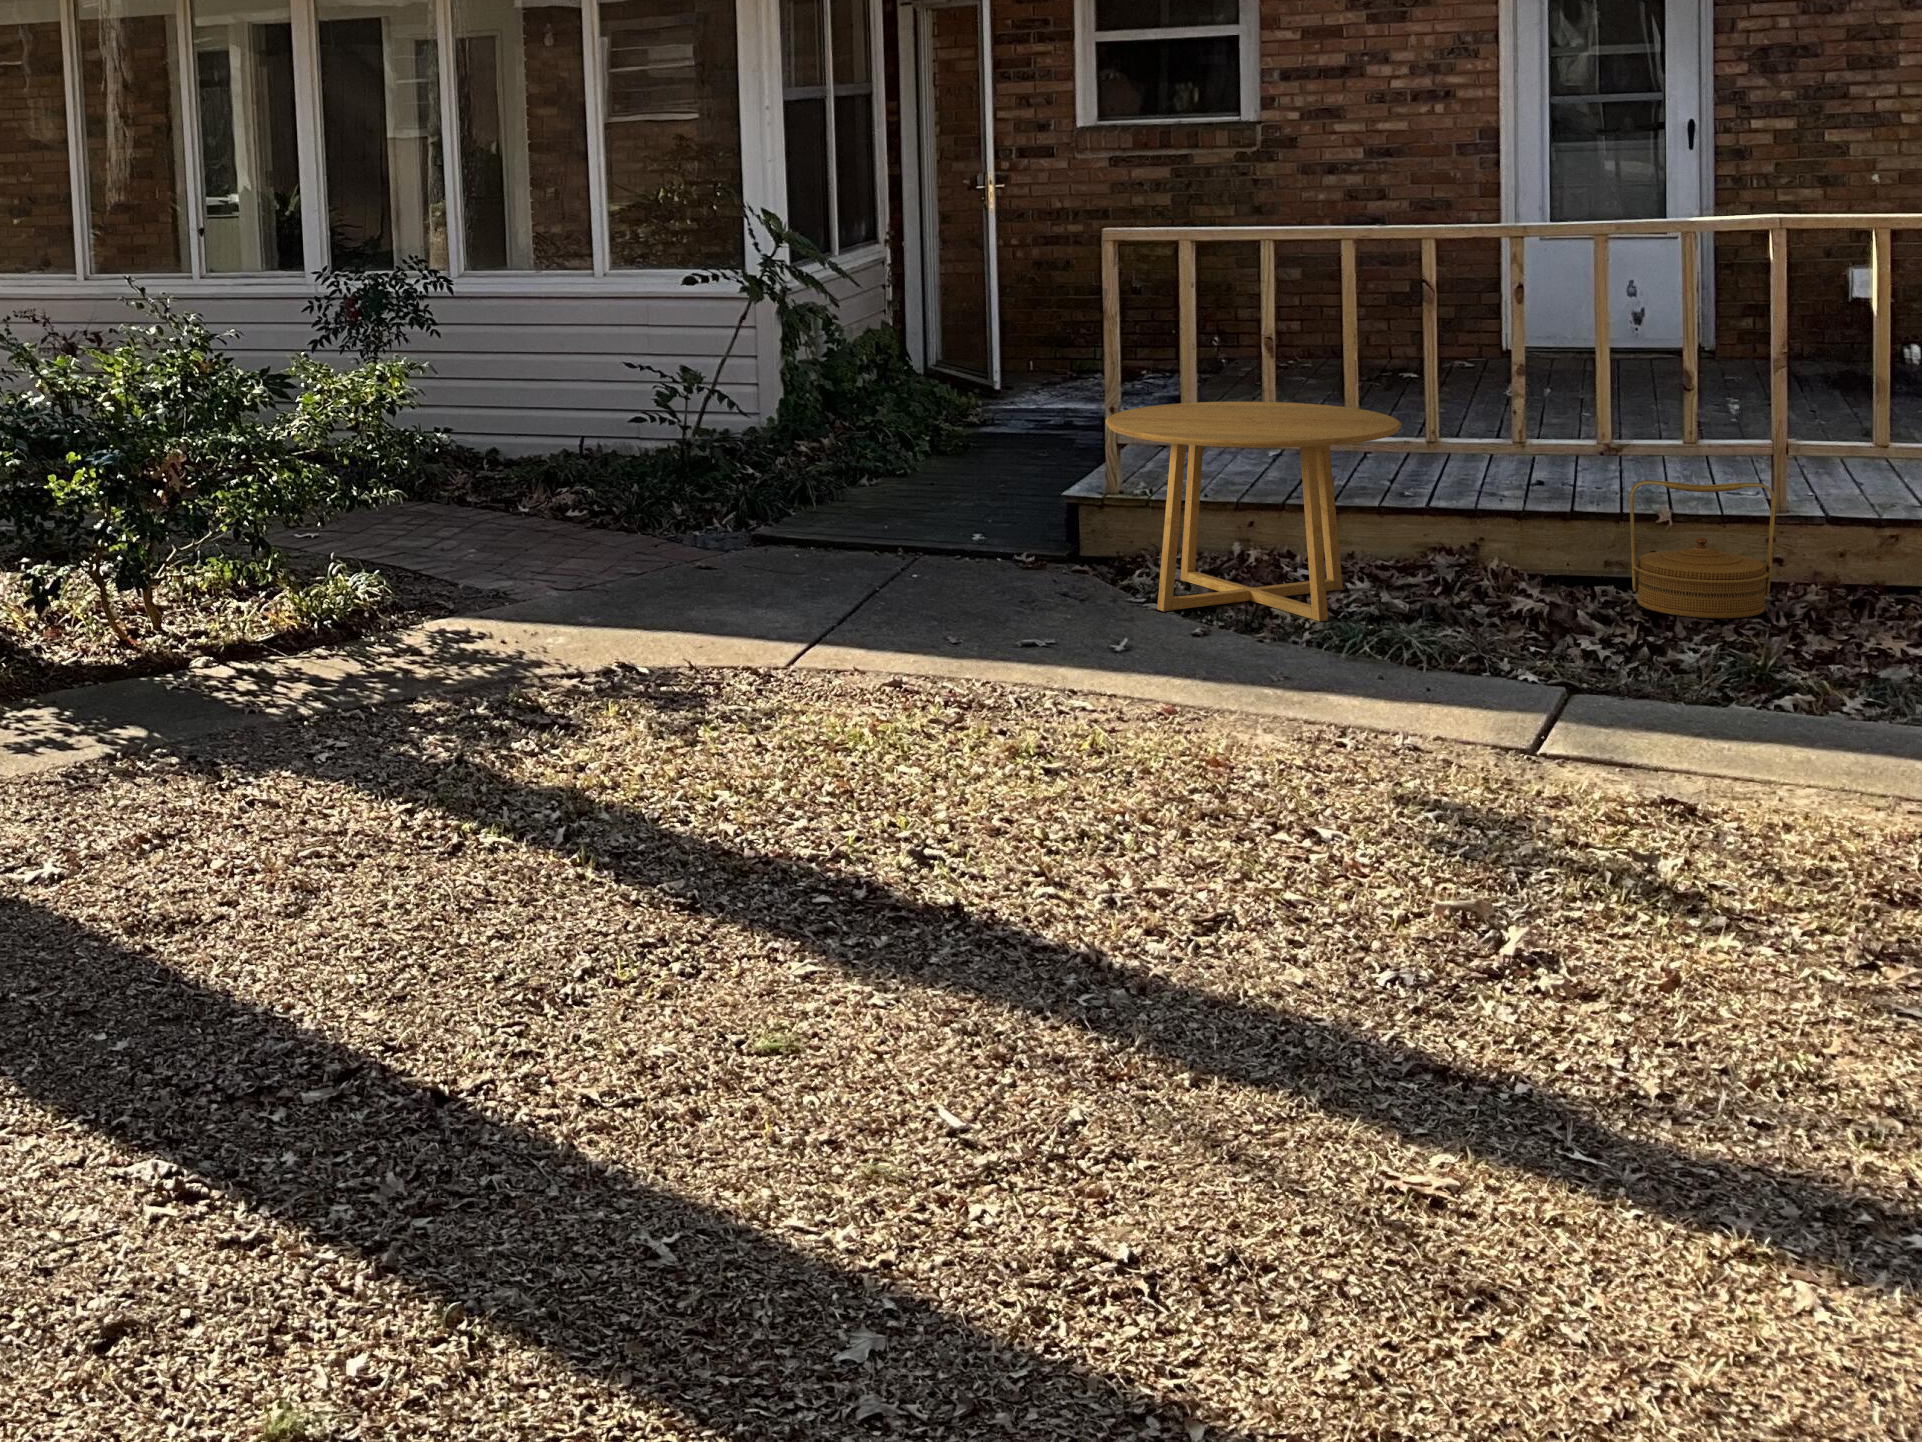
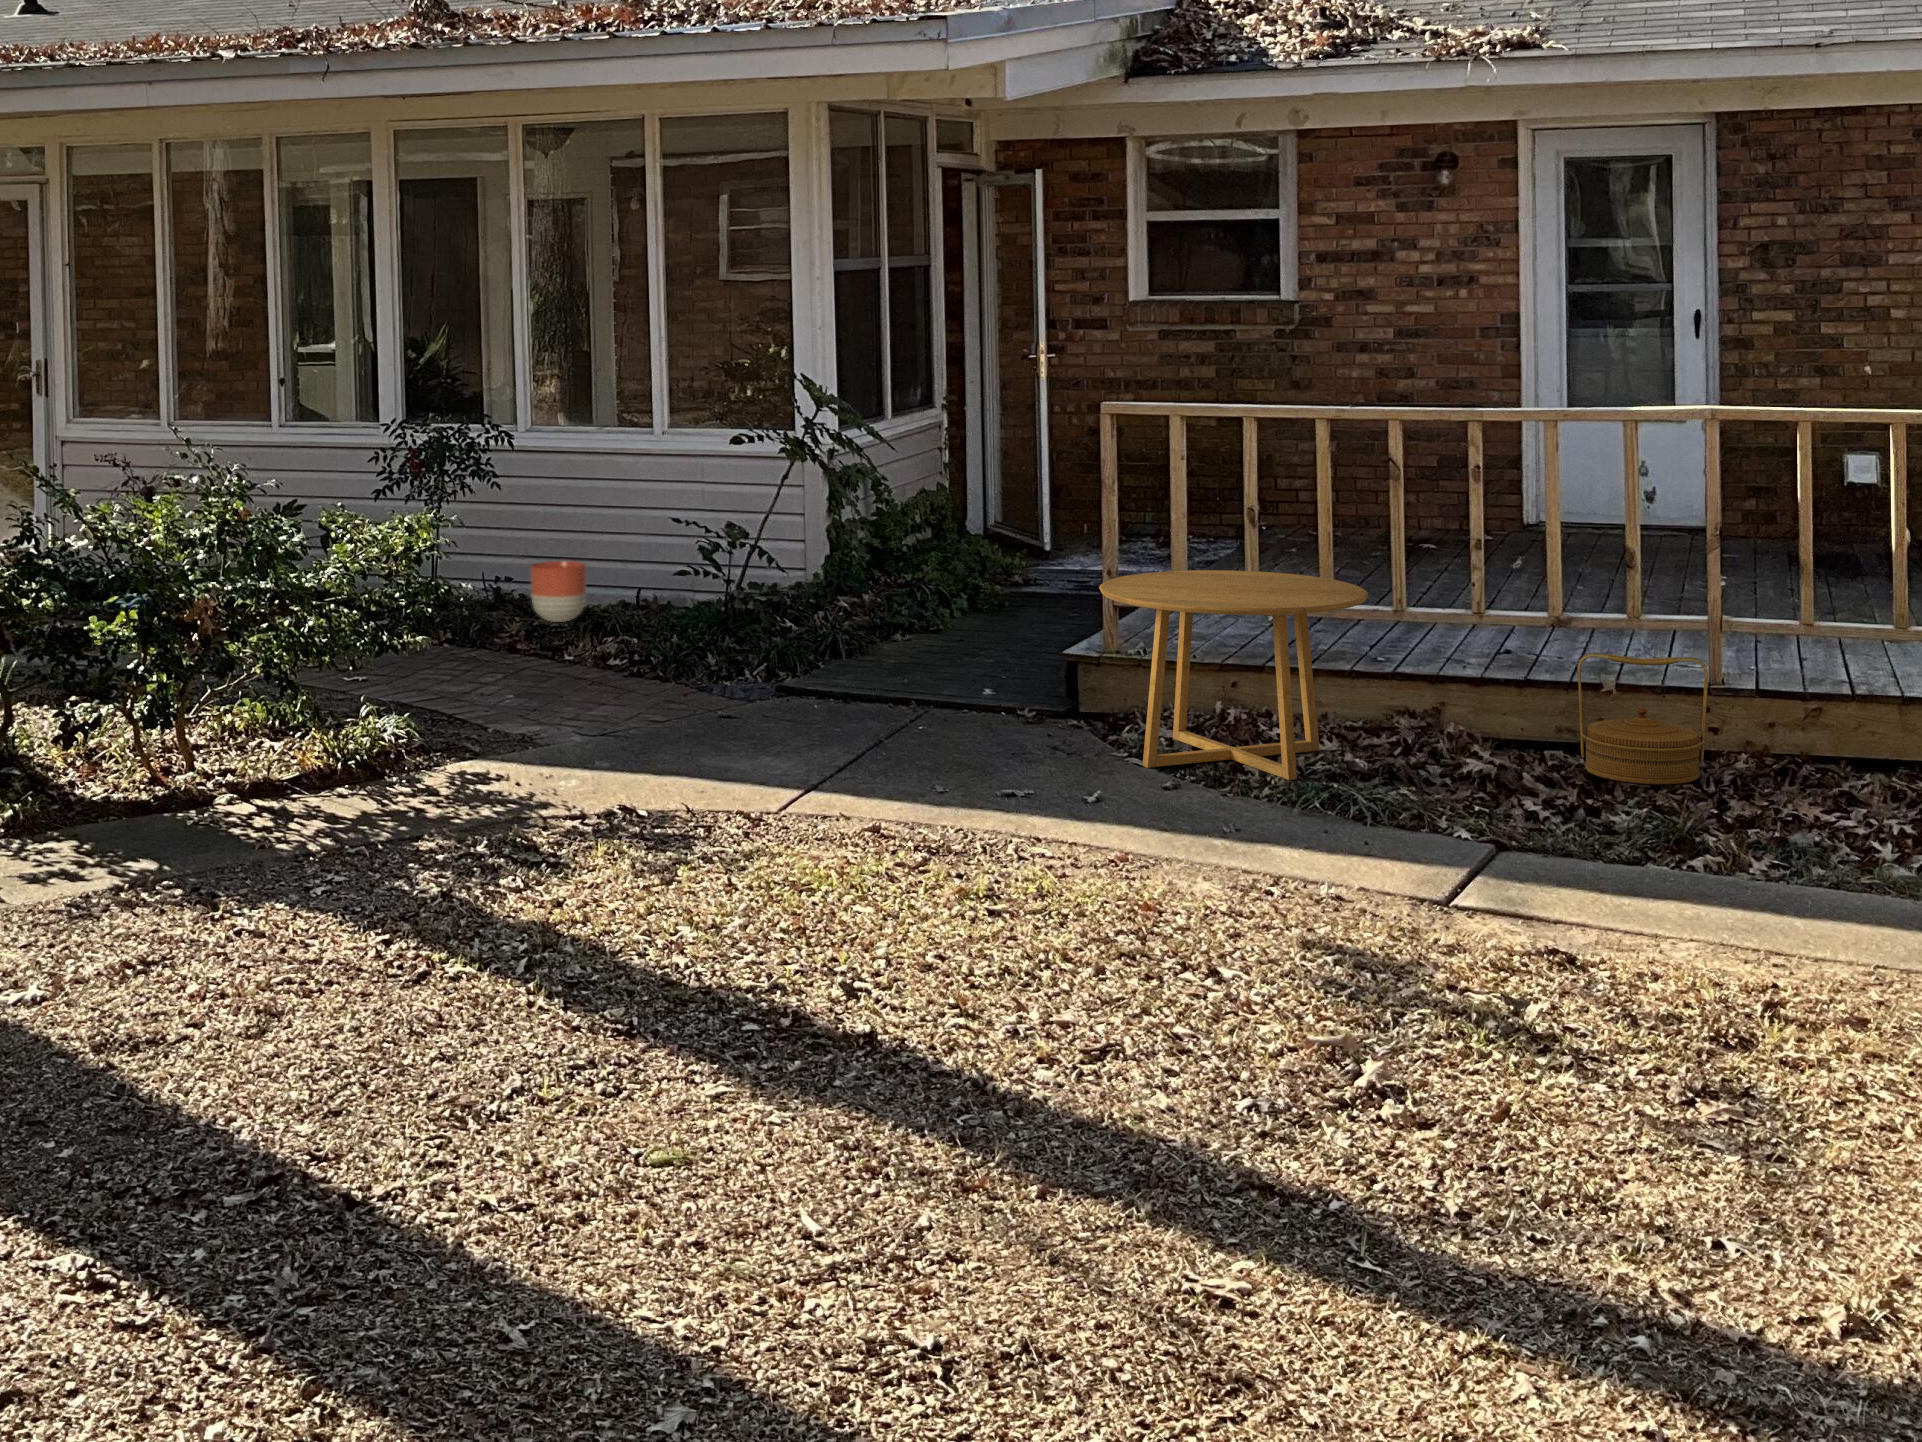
planter: none [465,409,523,472] -> present [530,561,586,622]

